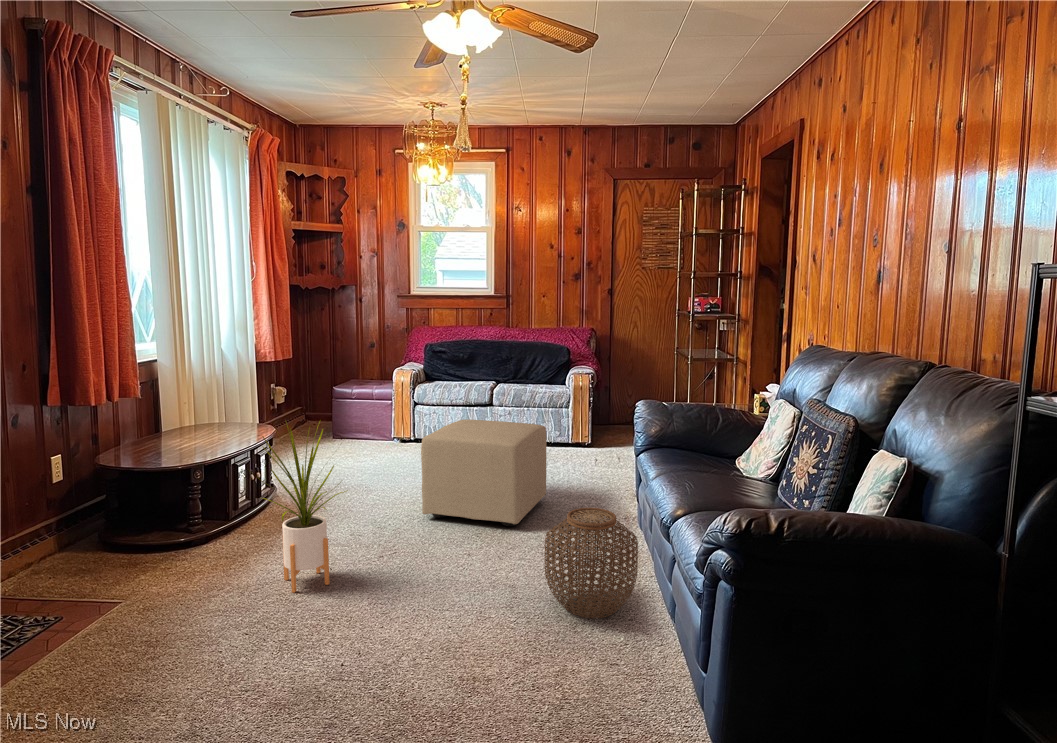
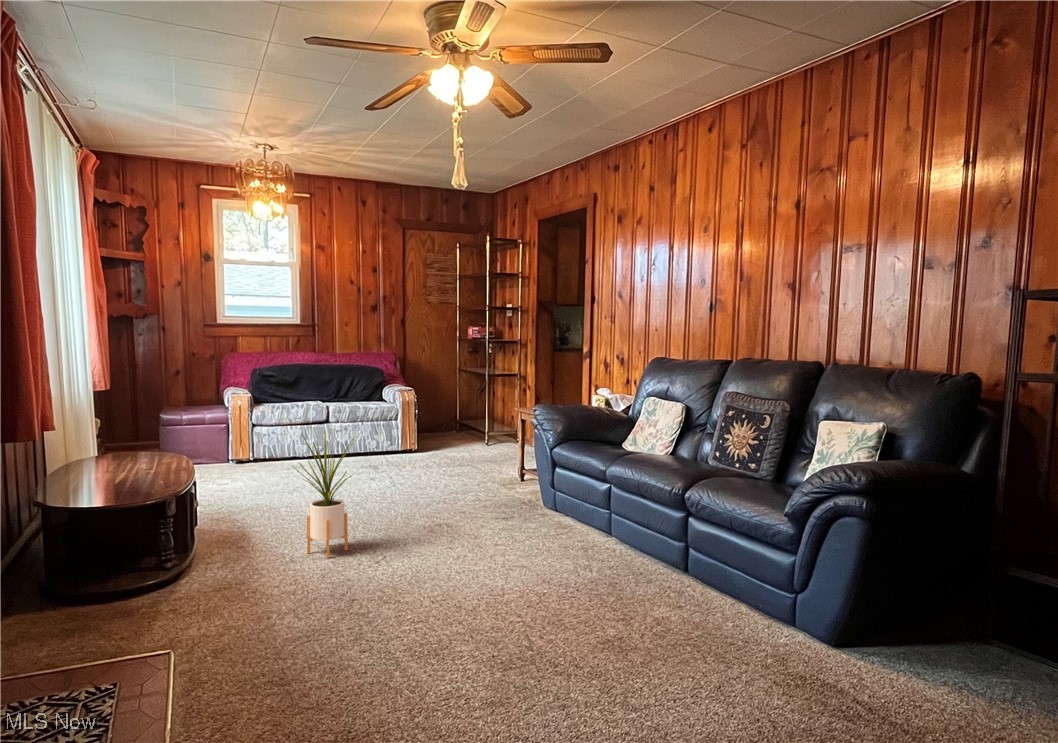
ottoman: present [421,419,547,526] -> none [353,426,437,505]
woven basket: present [544,508,638,618] -> none [508,465,568,535]

